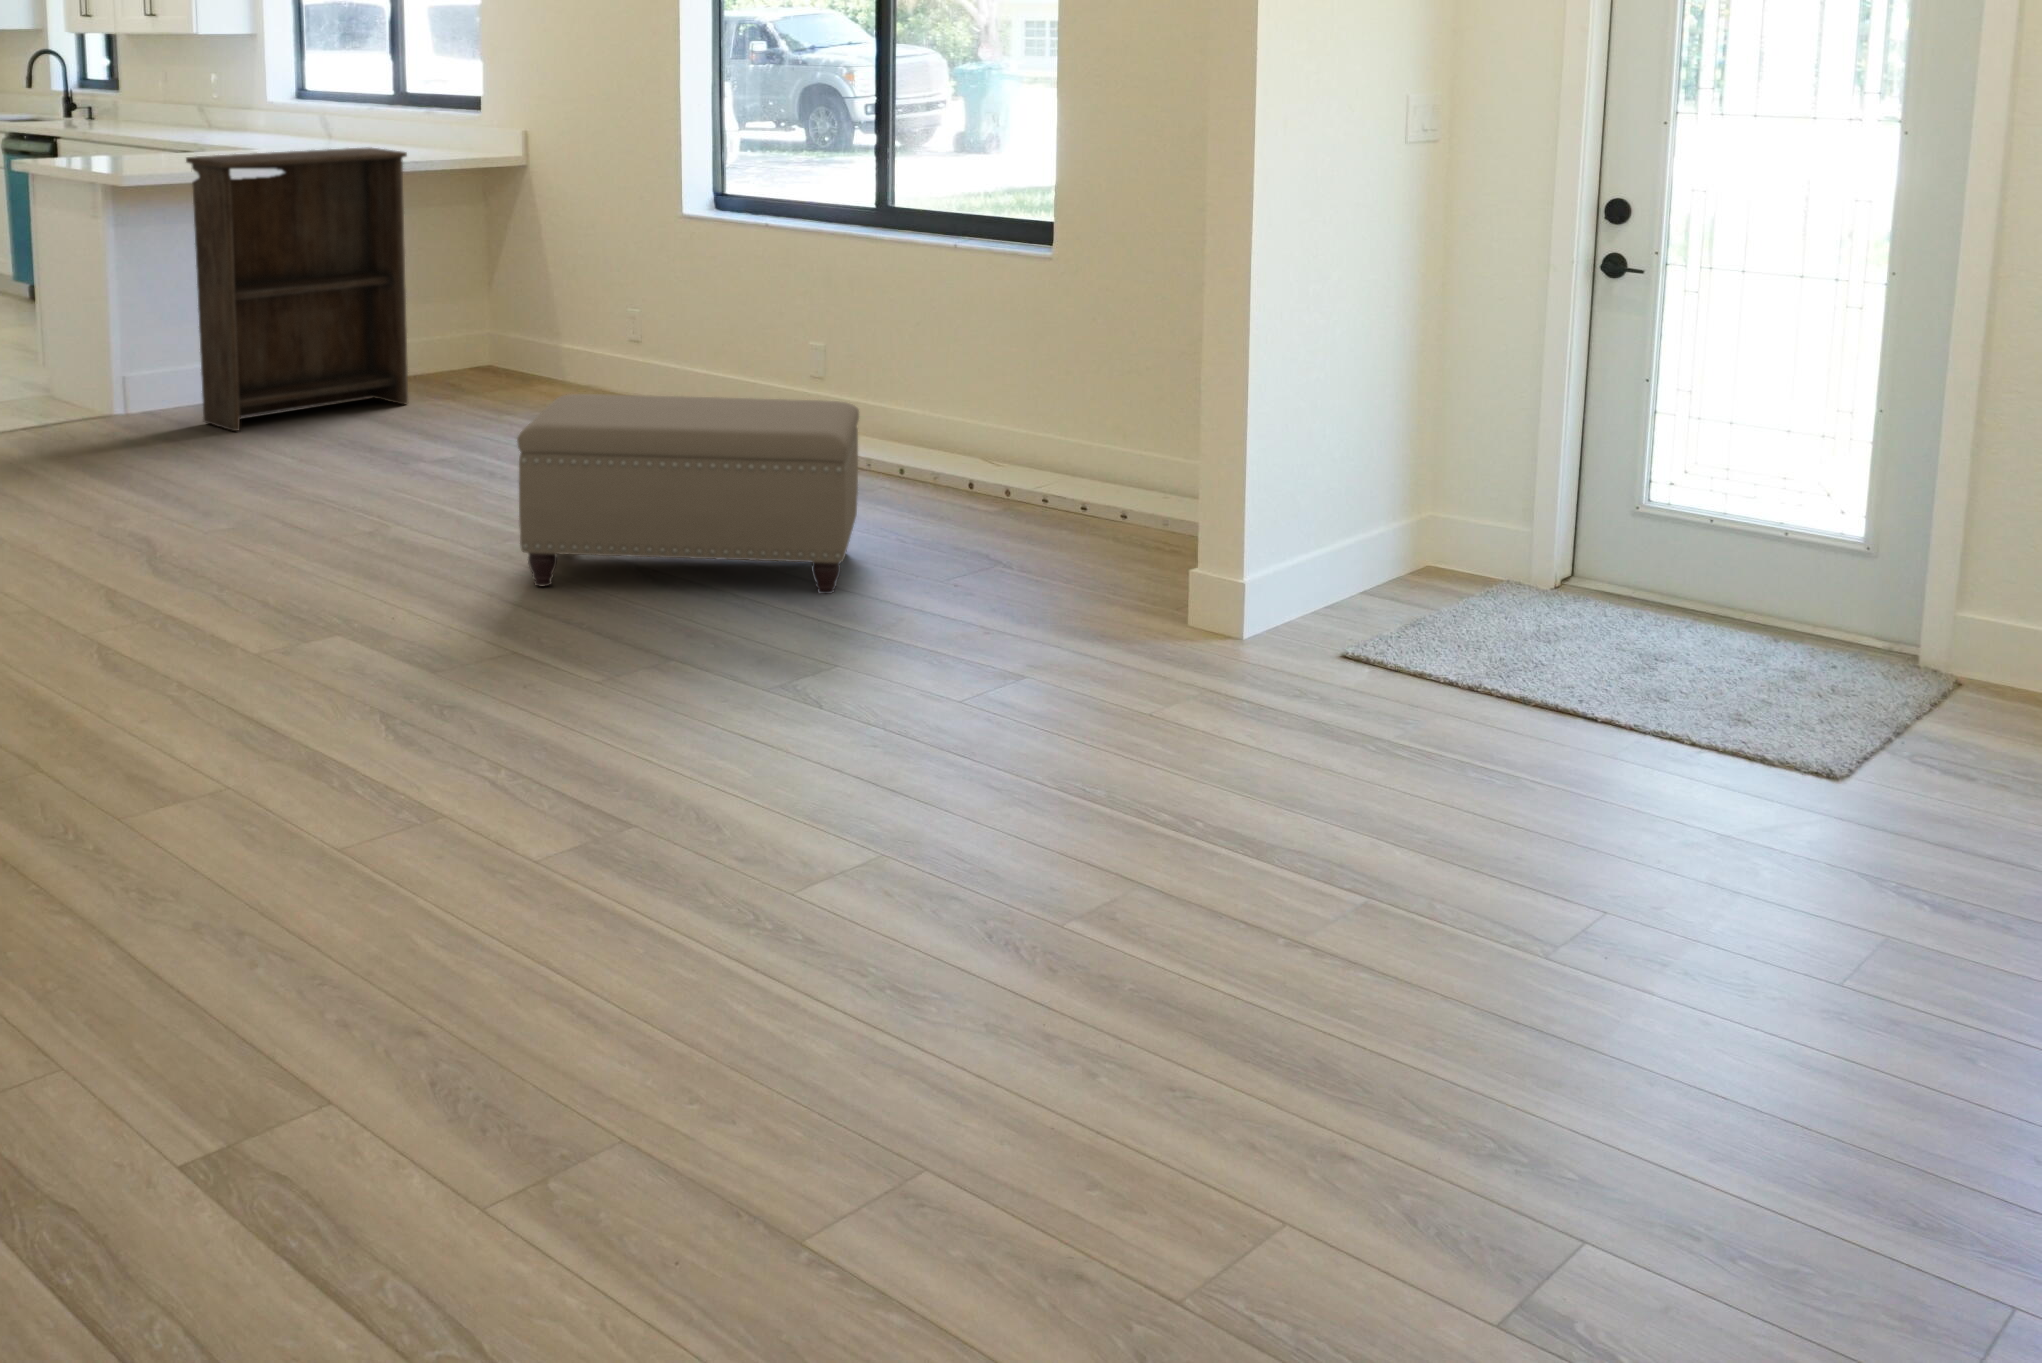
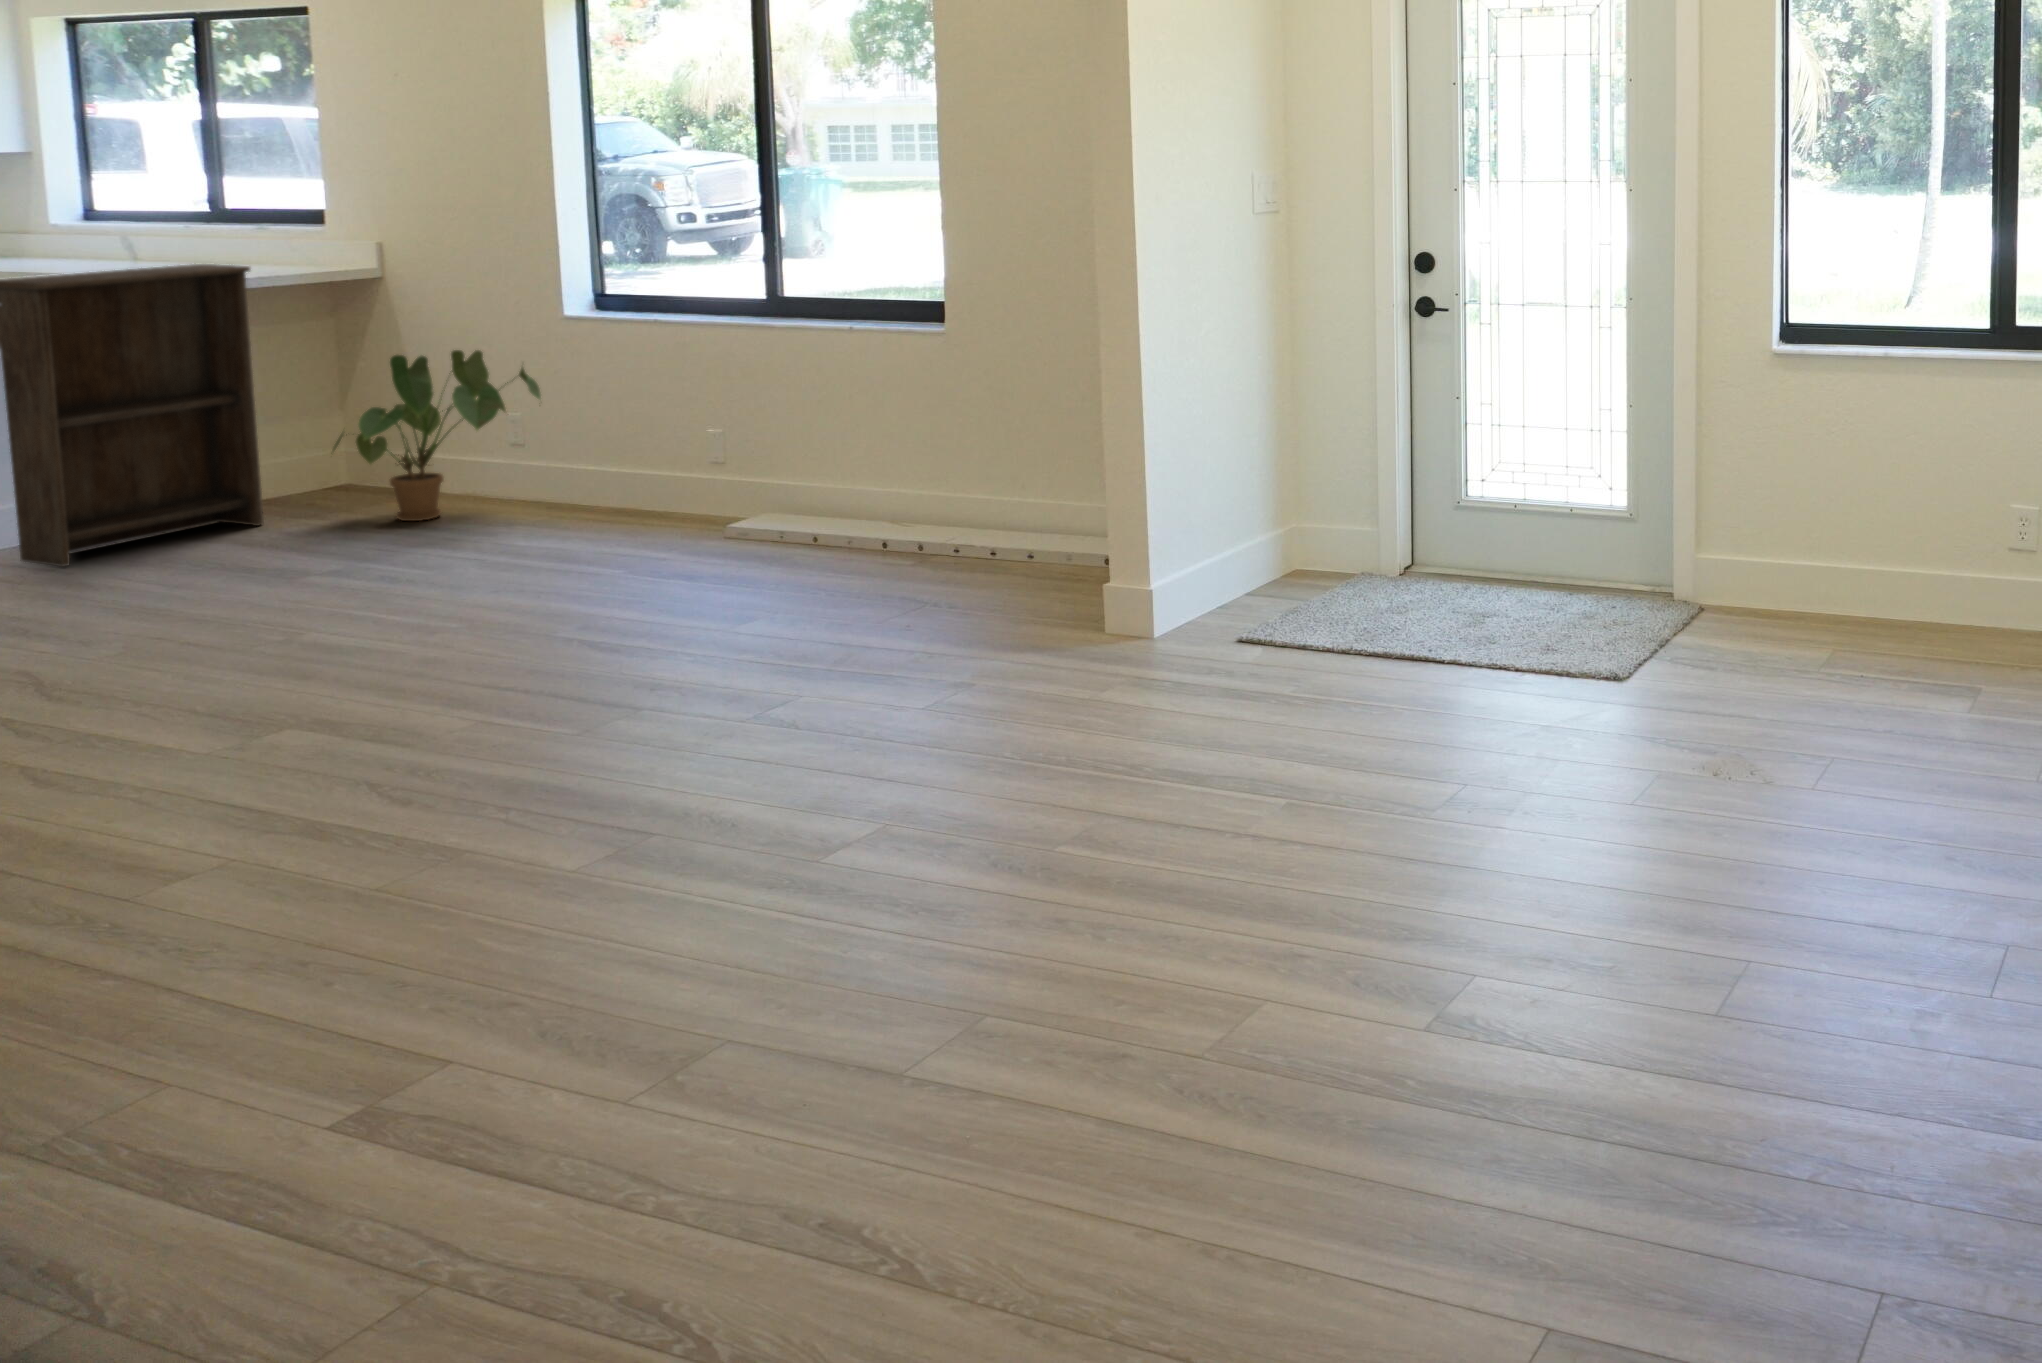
house plant: none [465,244,659,413] -> present [333,350,541,521]
ottoman: present [517,394,859,594] -> none [443,471,785,670]

